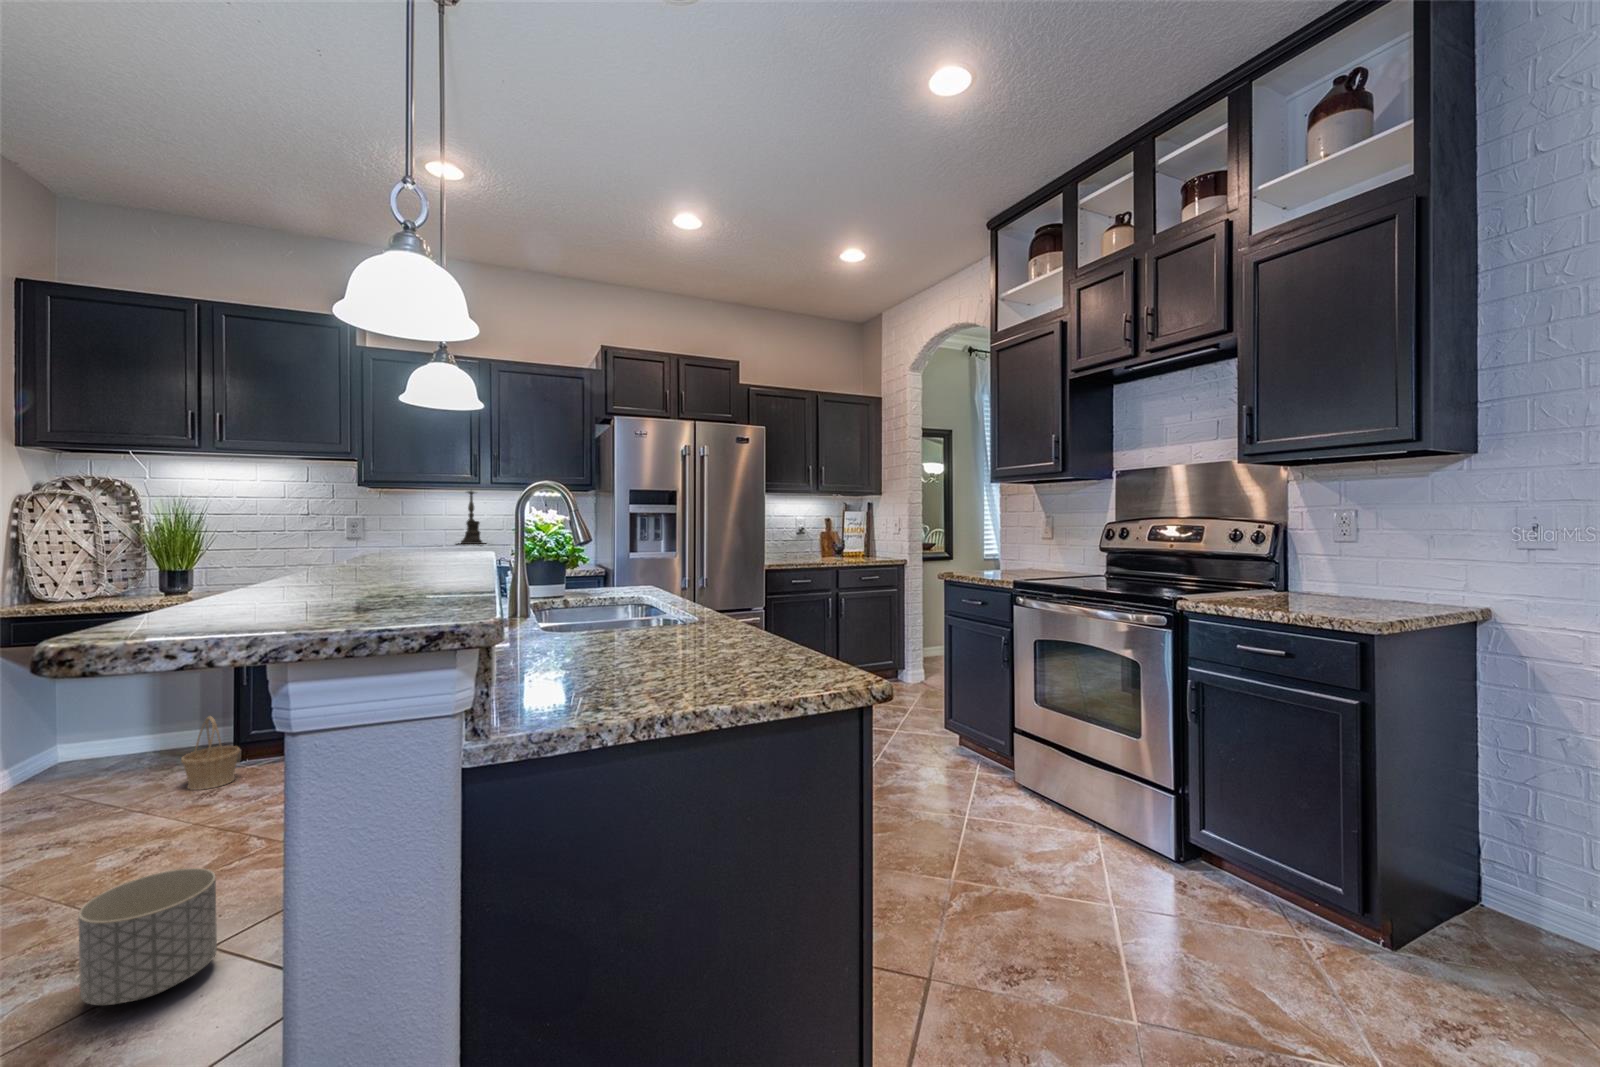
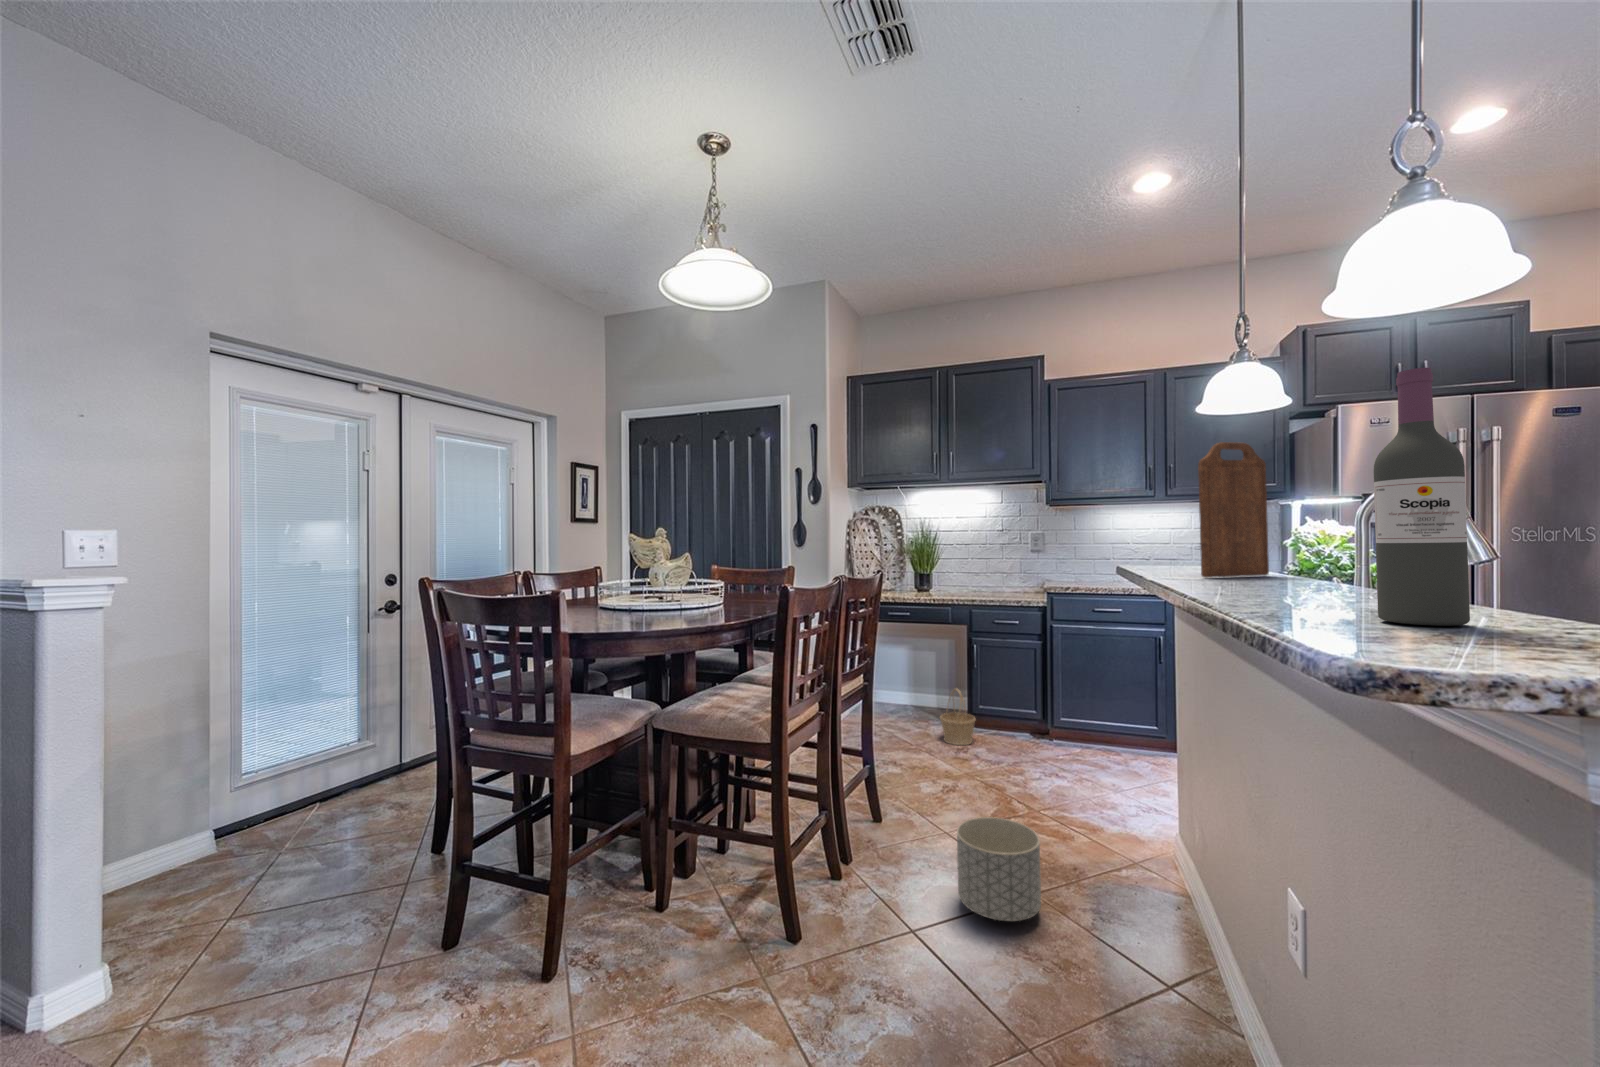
wine bottle: none [296,382,365,601] -> present [1374,368,1470,626]
cutting board: none [380,433,457,565] -> present [1198,442,1269,578]
candle holder: present [461,490,482,544] -> none [1132,496,1167,556]

